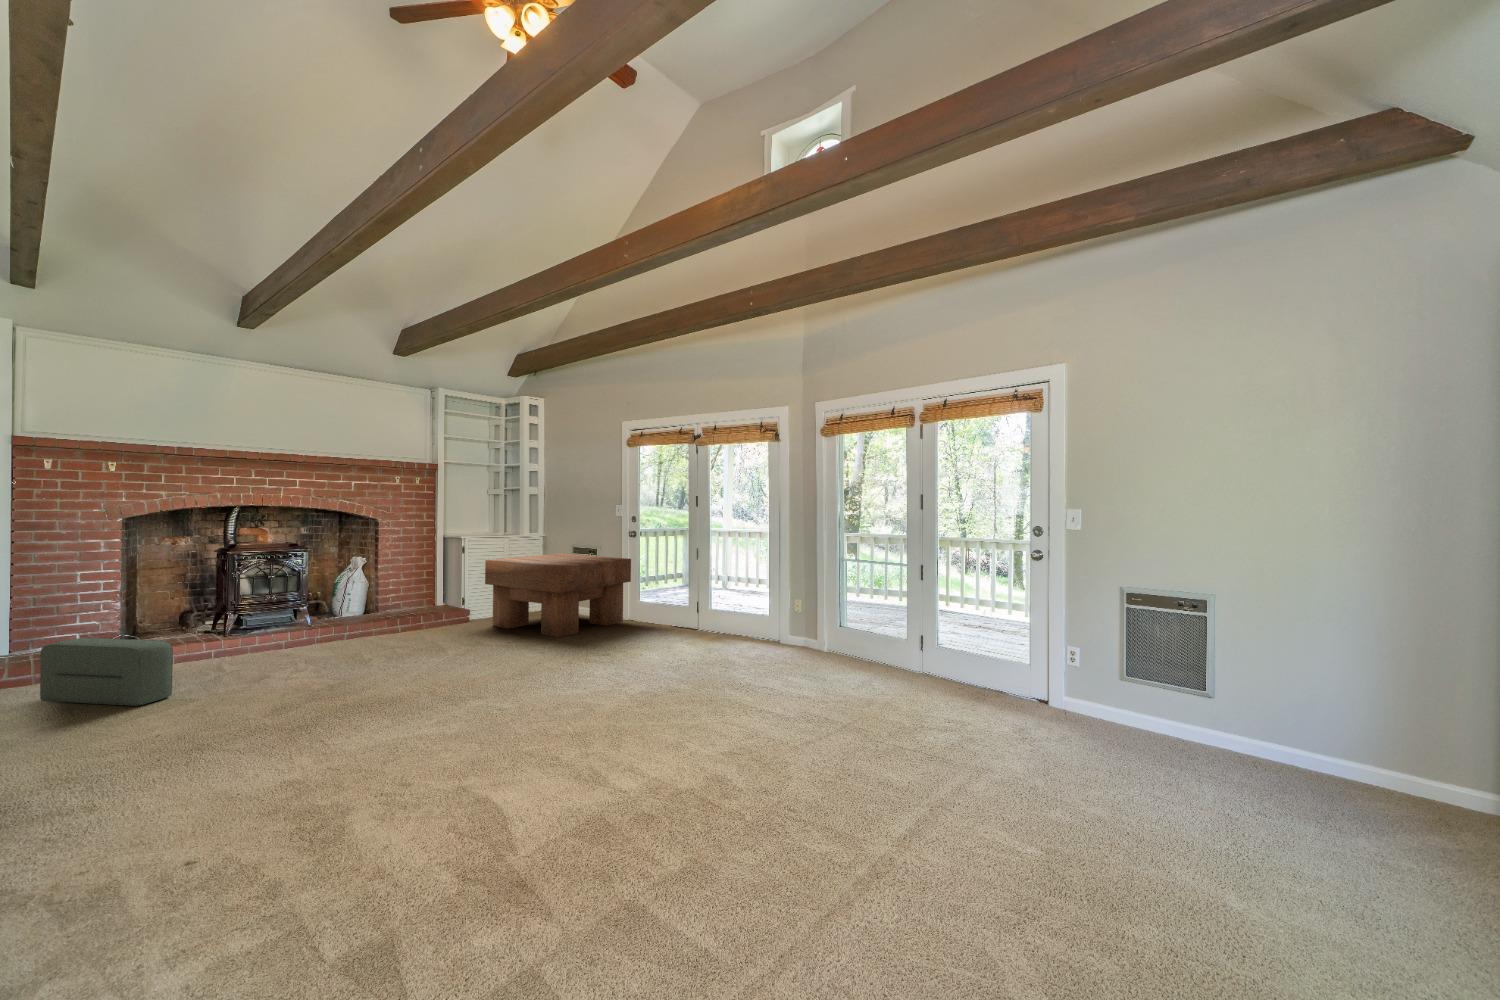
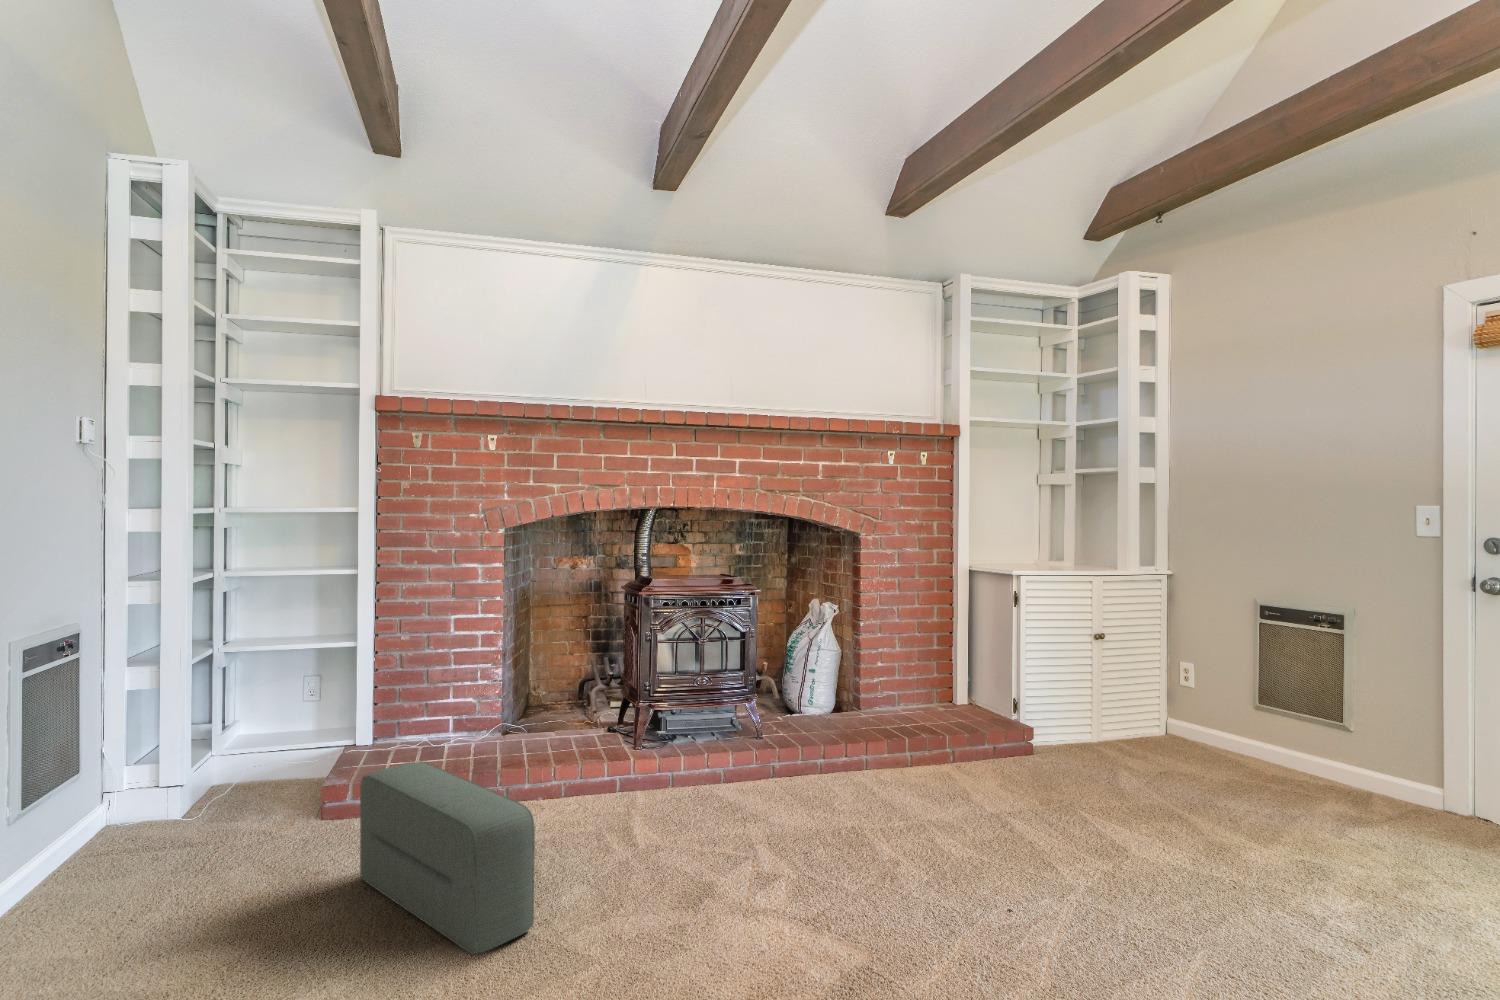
coffee table: present [485,553,631,637] -> none [1075,617,1476,866]

